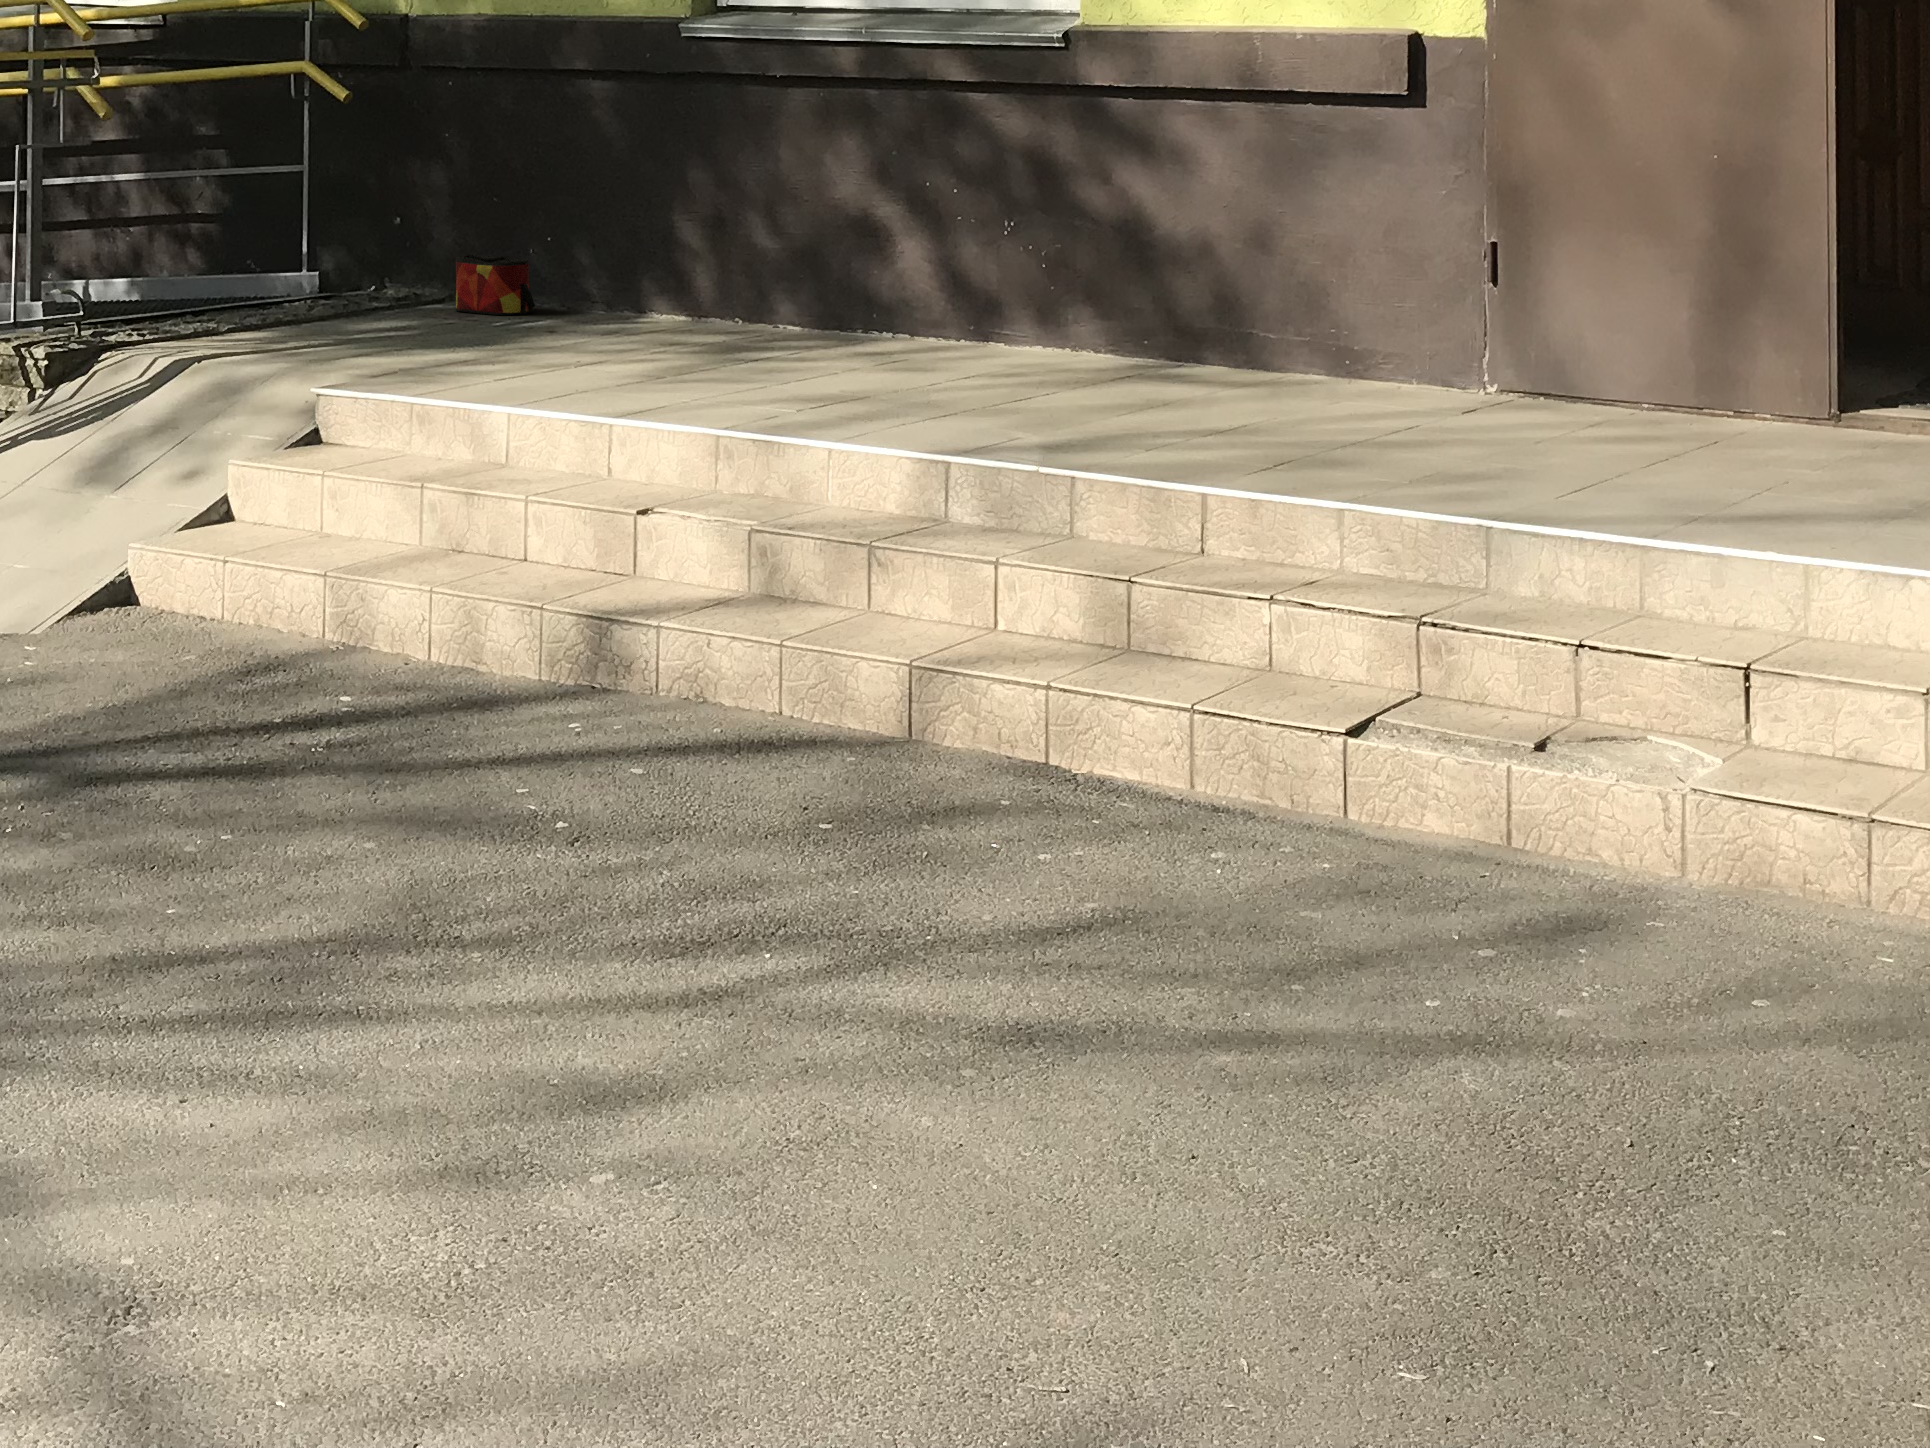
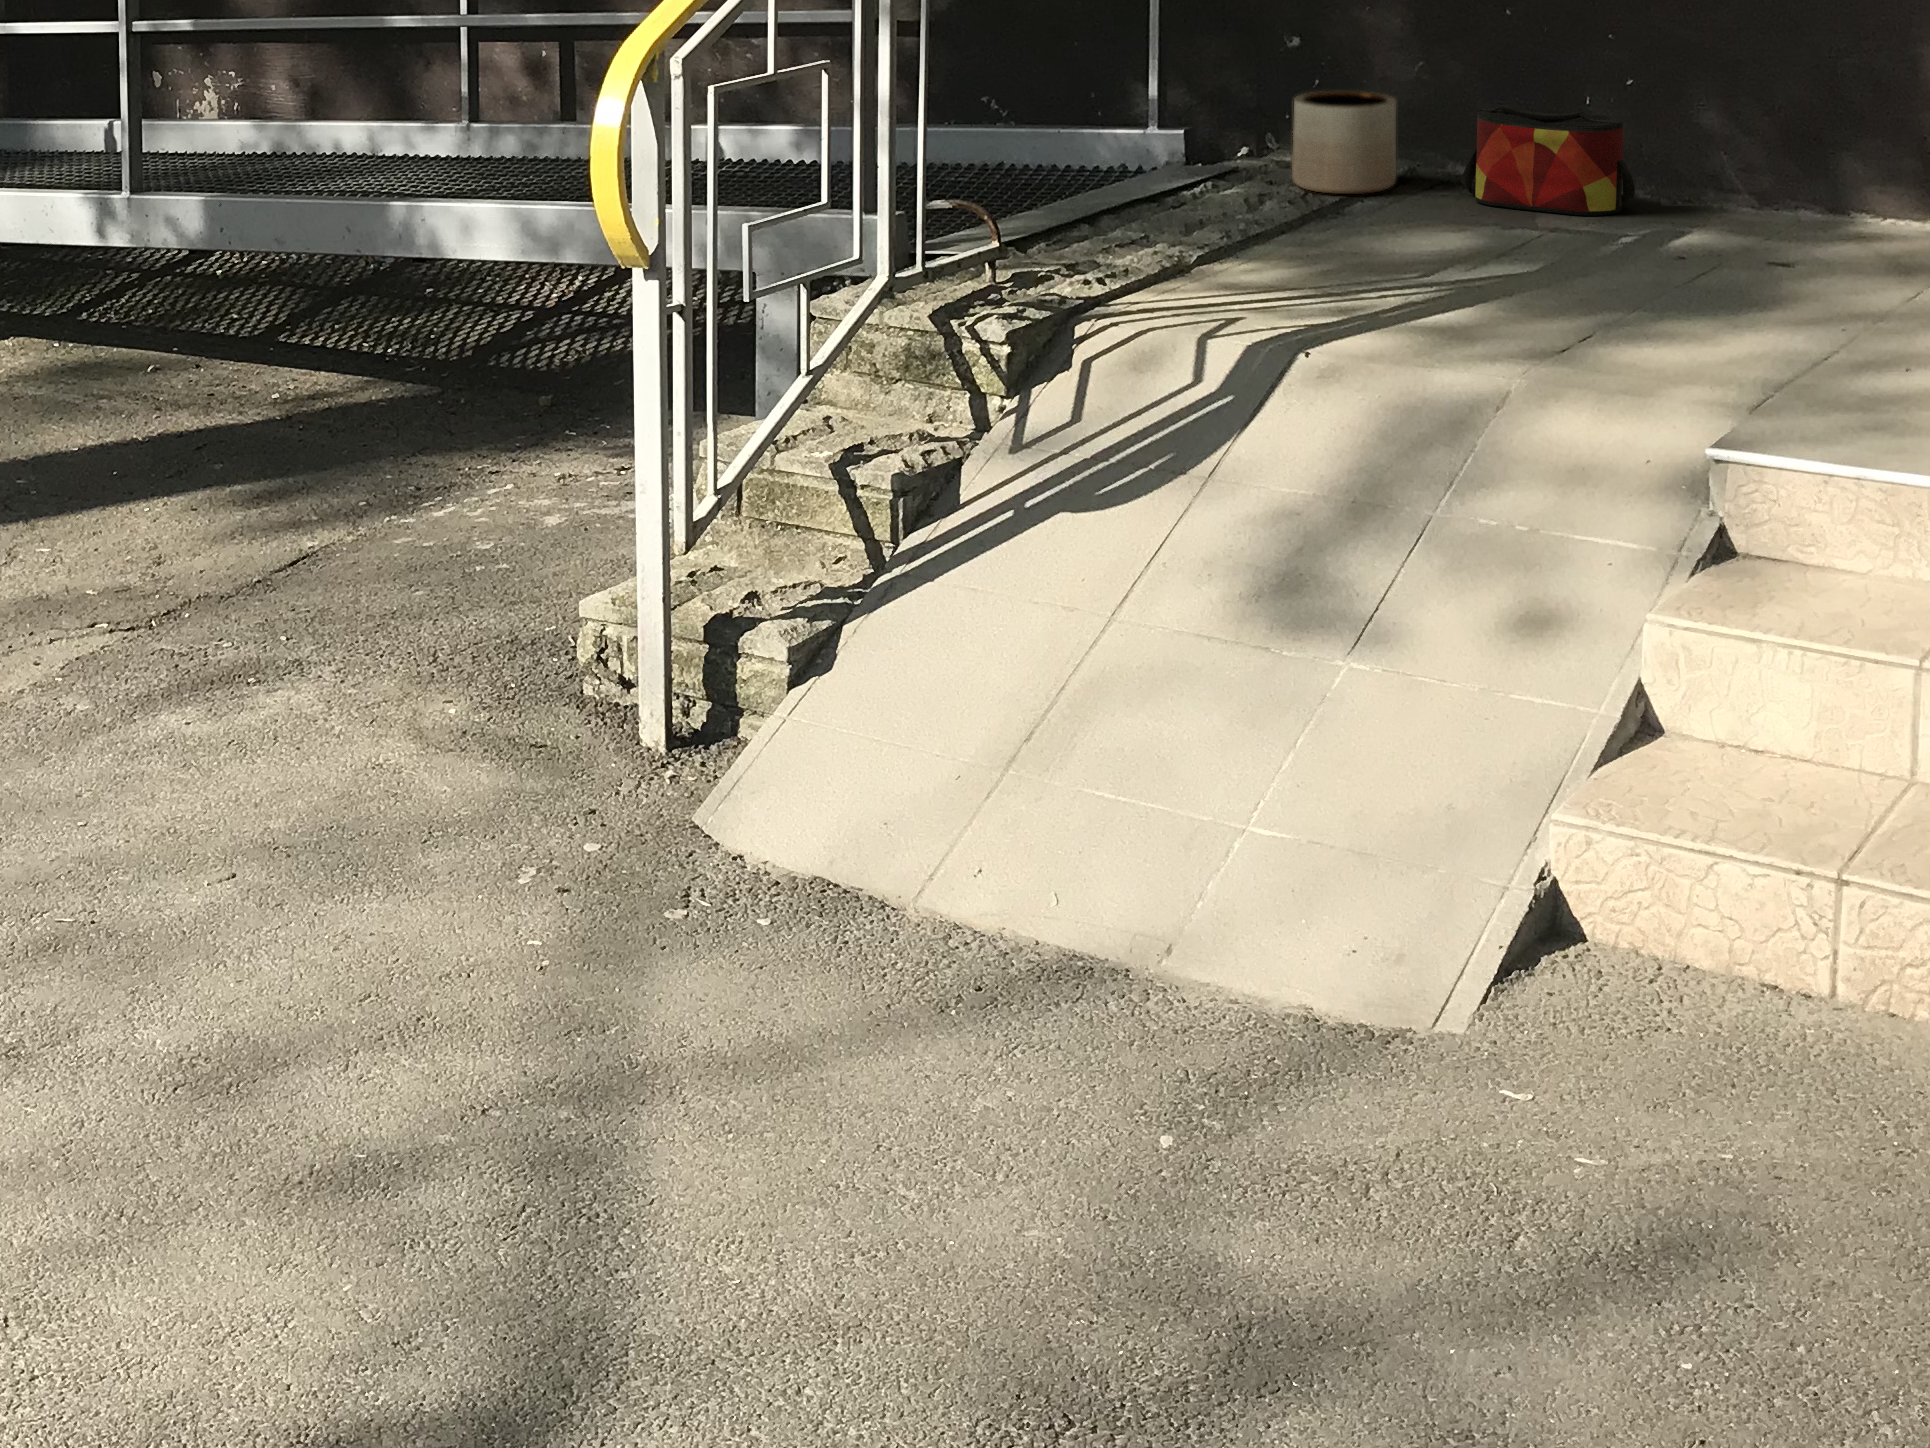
planter: none [368,249,428,307] -> present [1292,91,1396,194]

